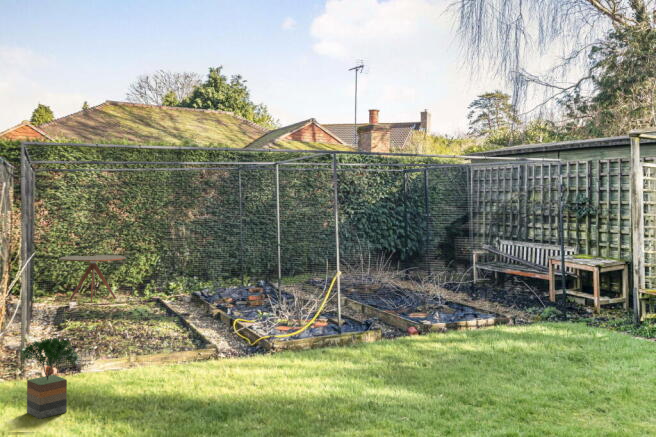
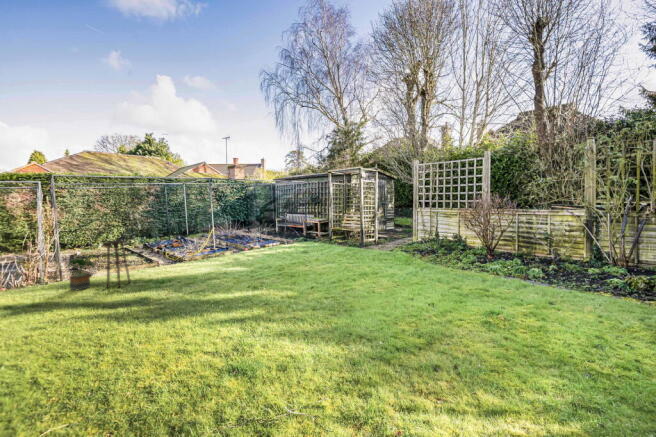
round table: present [60,255,126,302] -> none [68,229,107,252]
stool: none [99,301,151,423] -> present [106,240,130,286]

